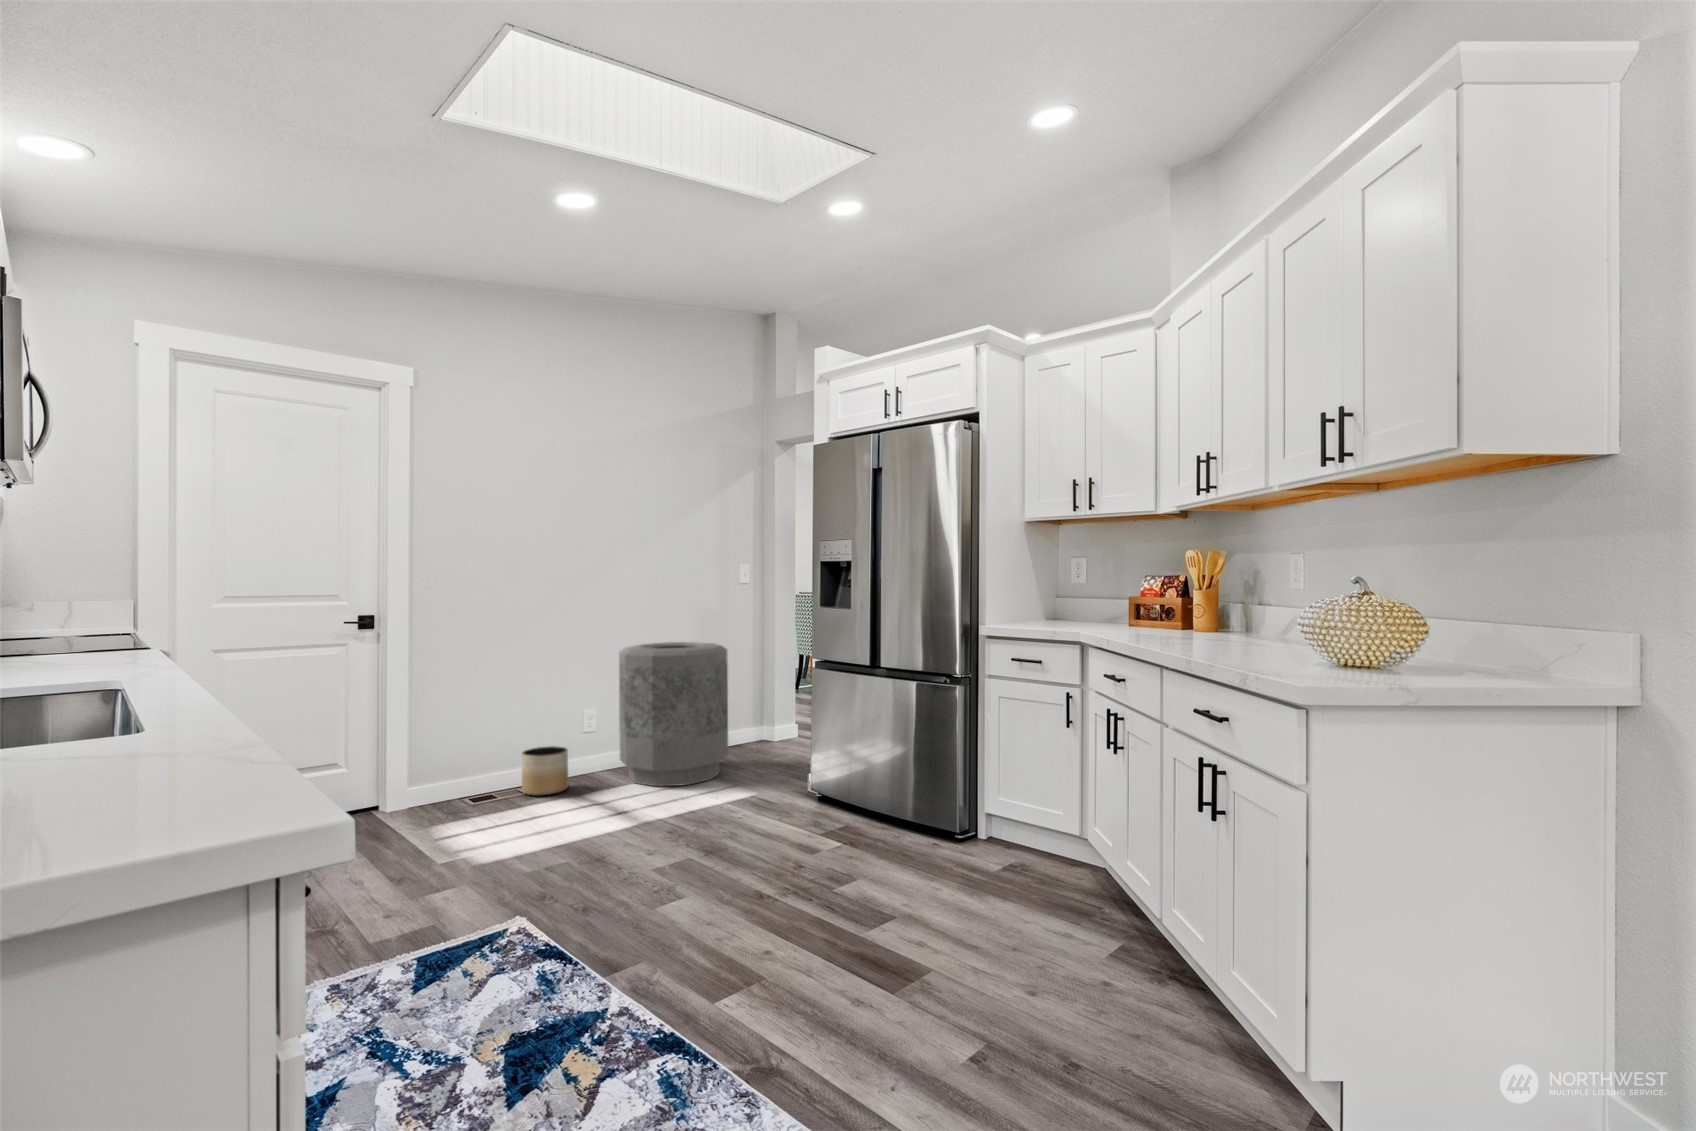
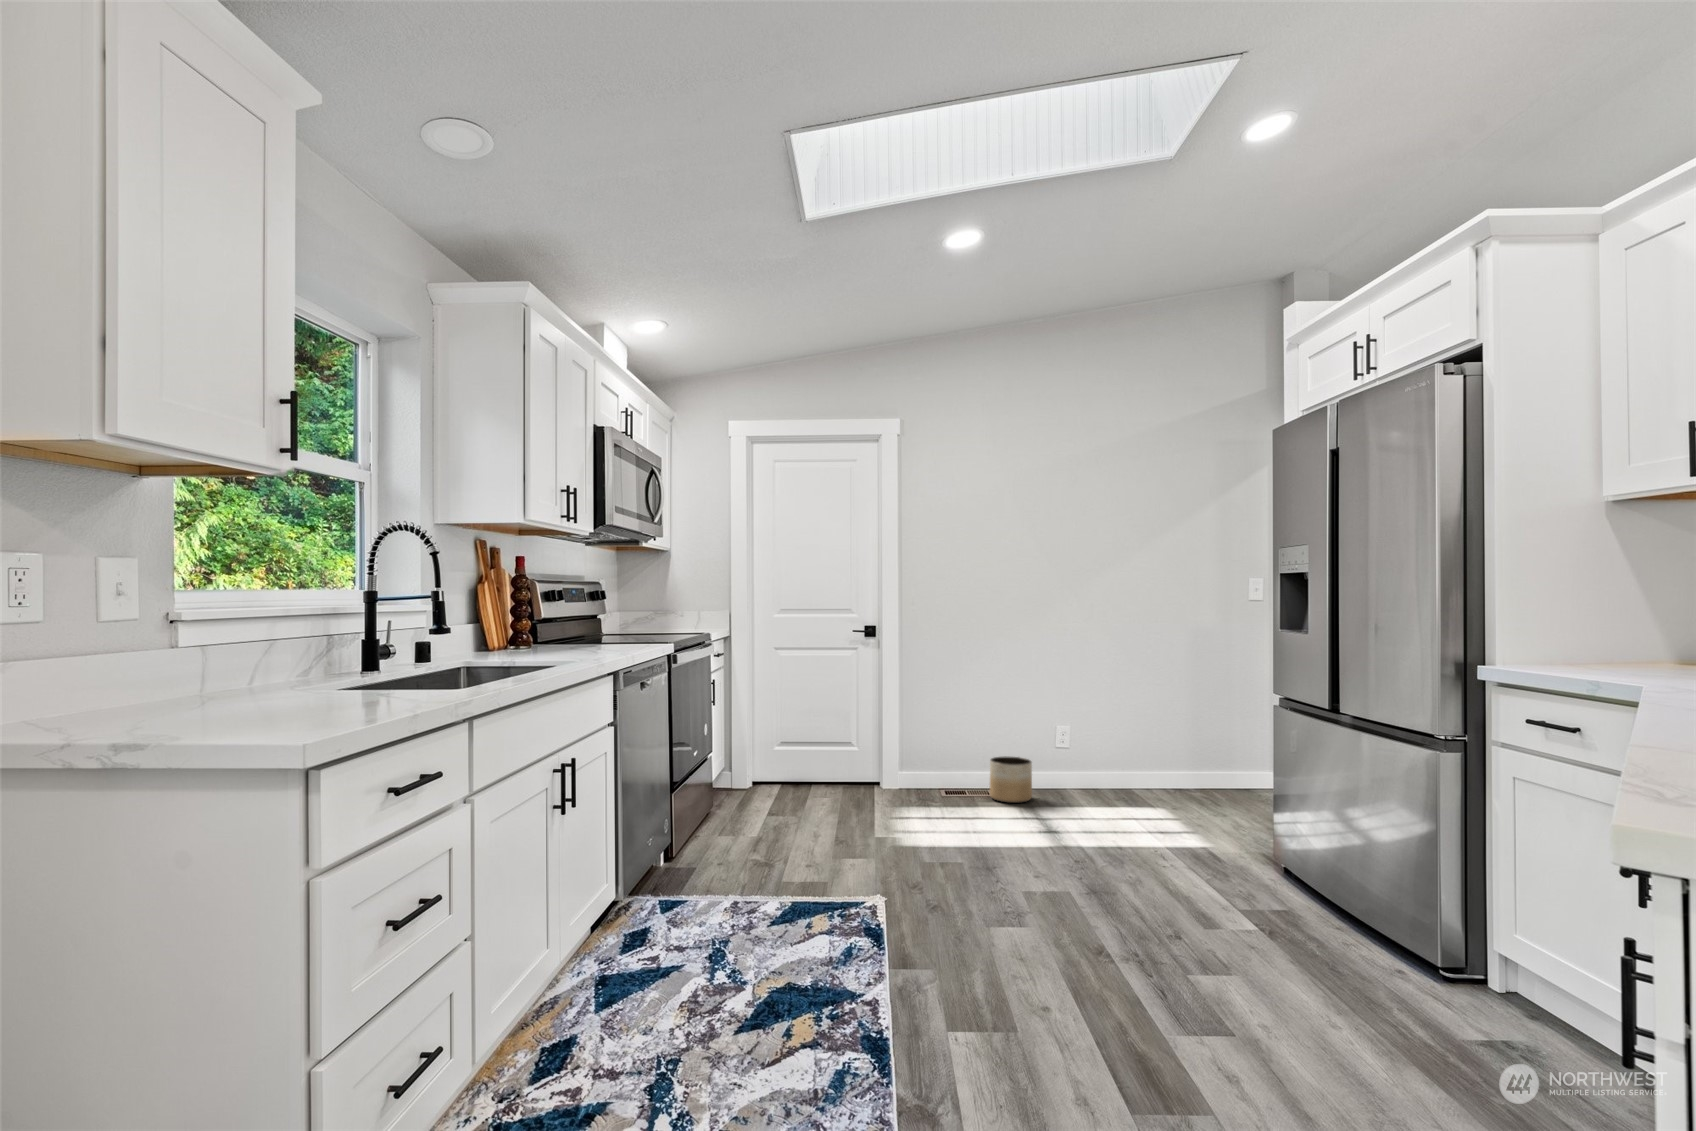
trash can: present [619,642,728,786] -> none [1085,668,1204,823]

